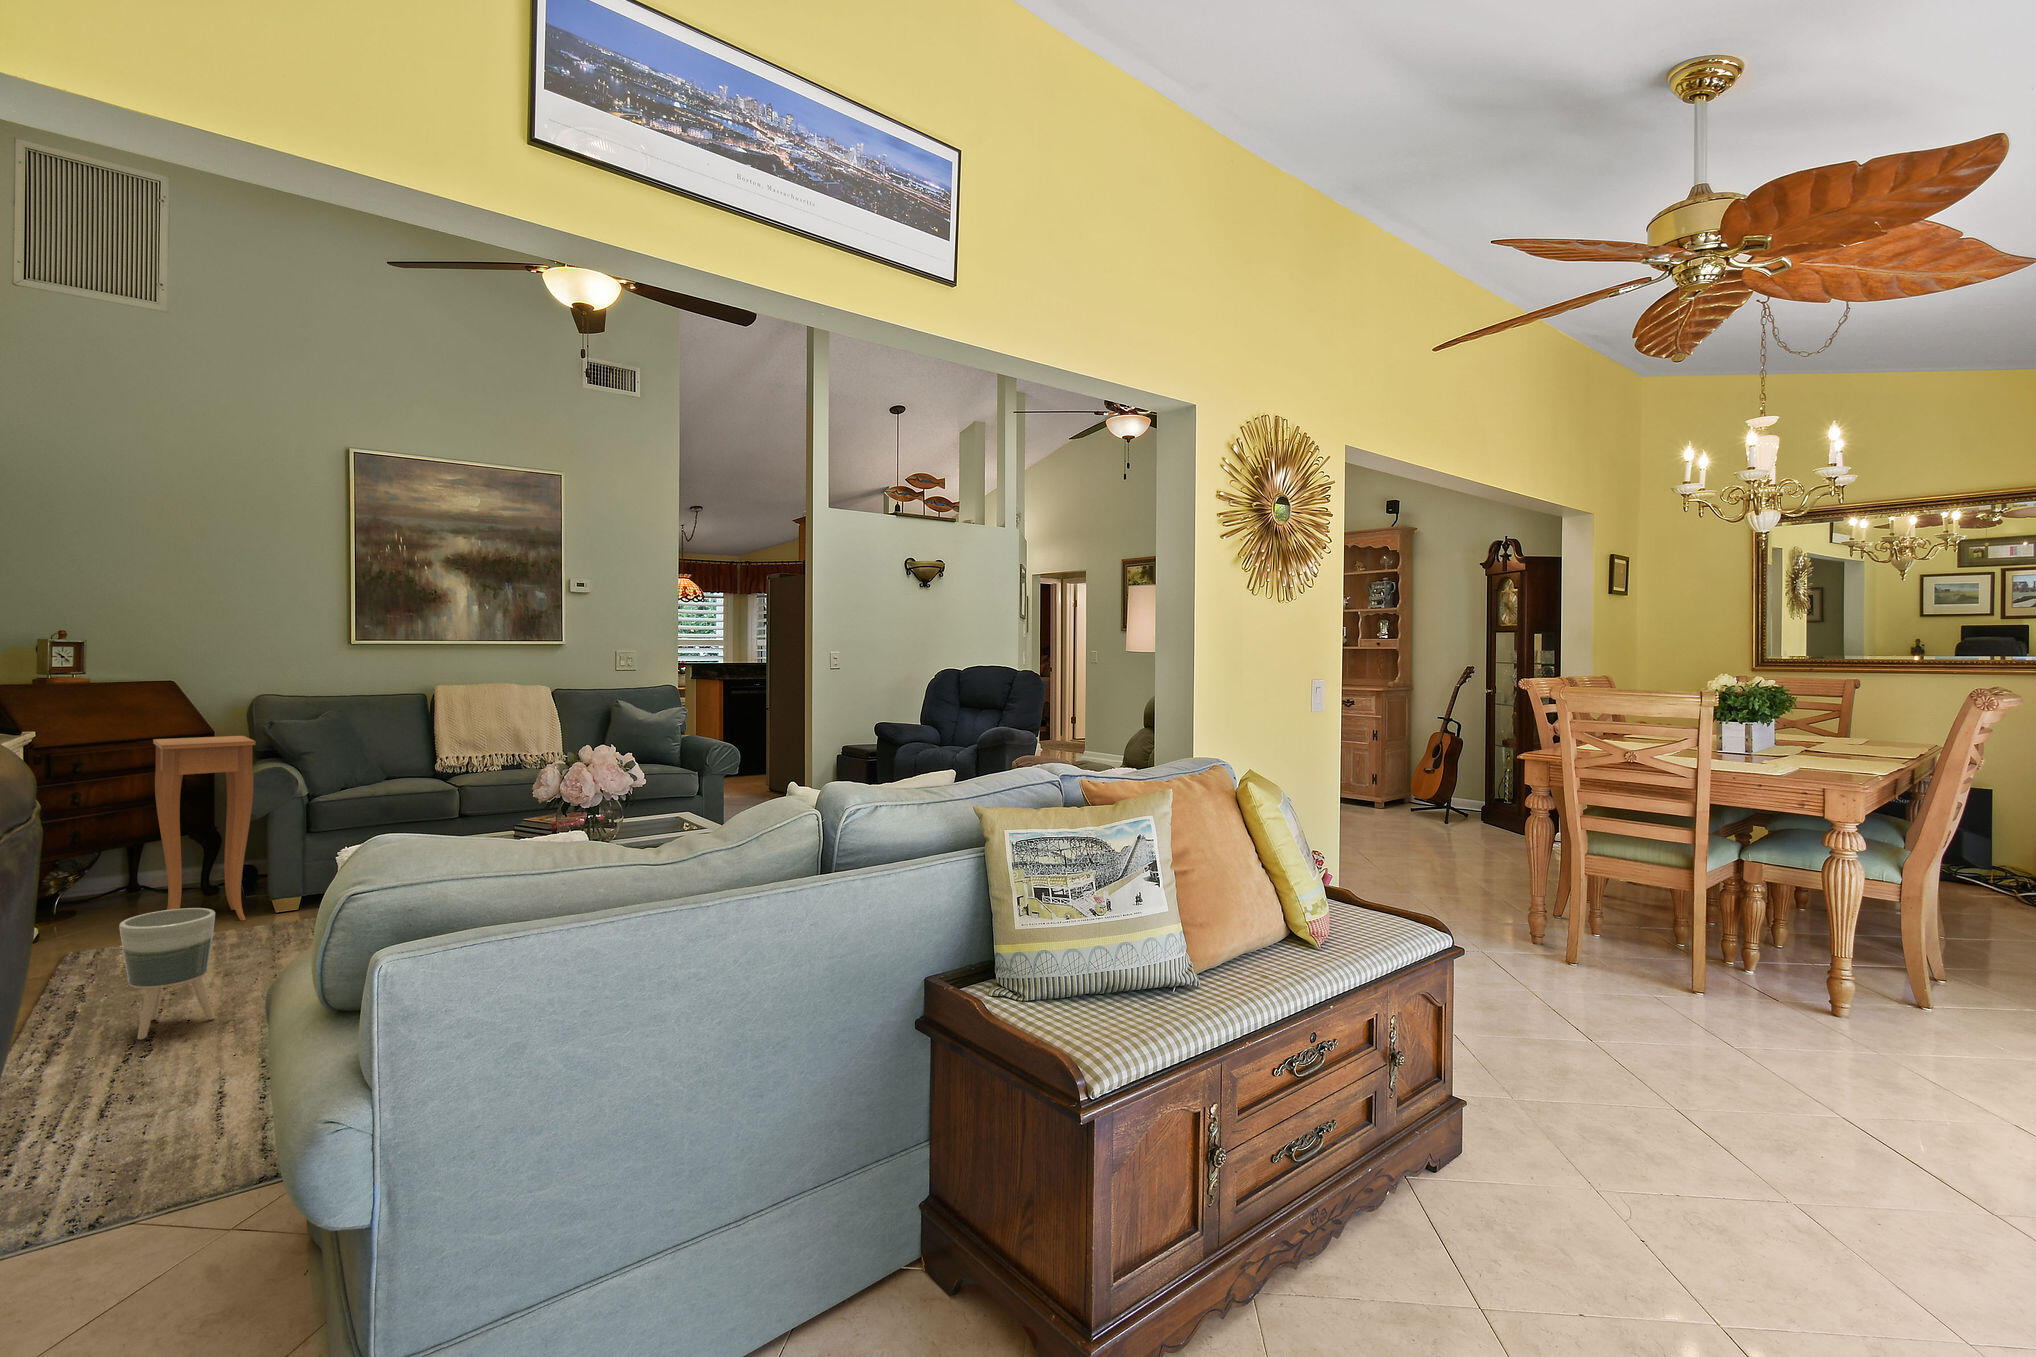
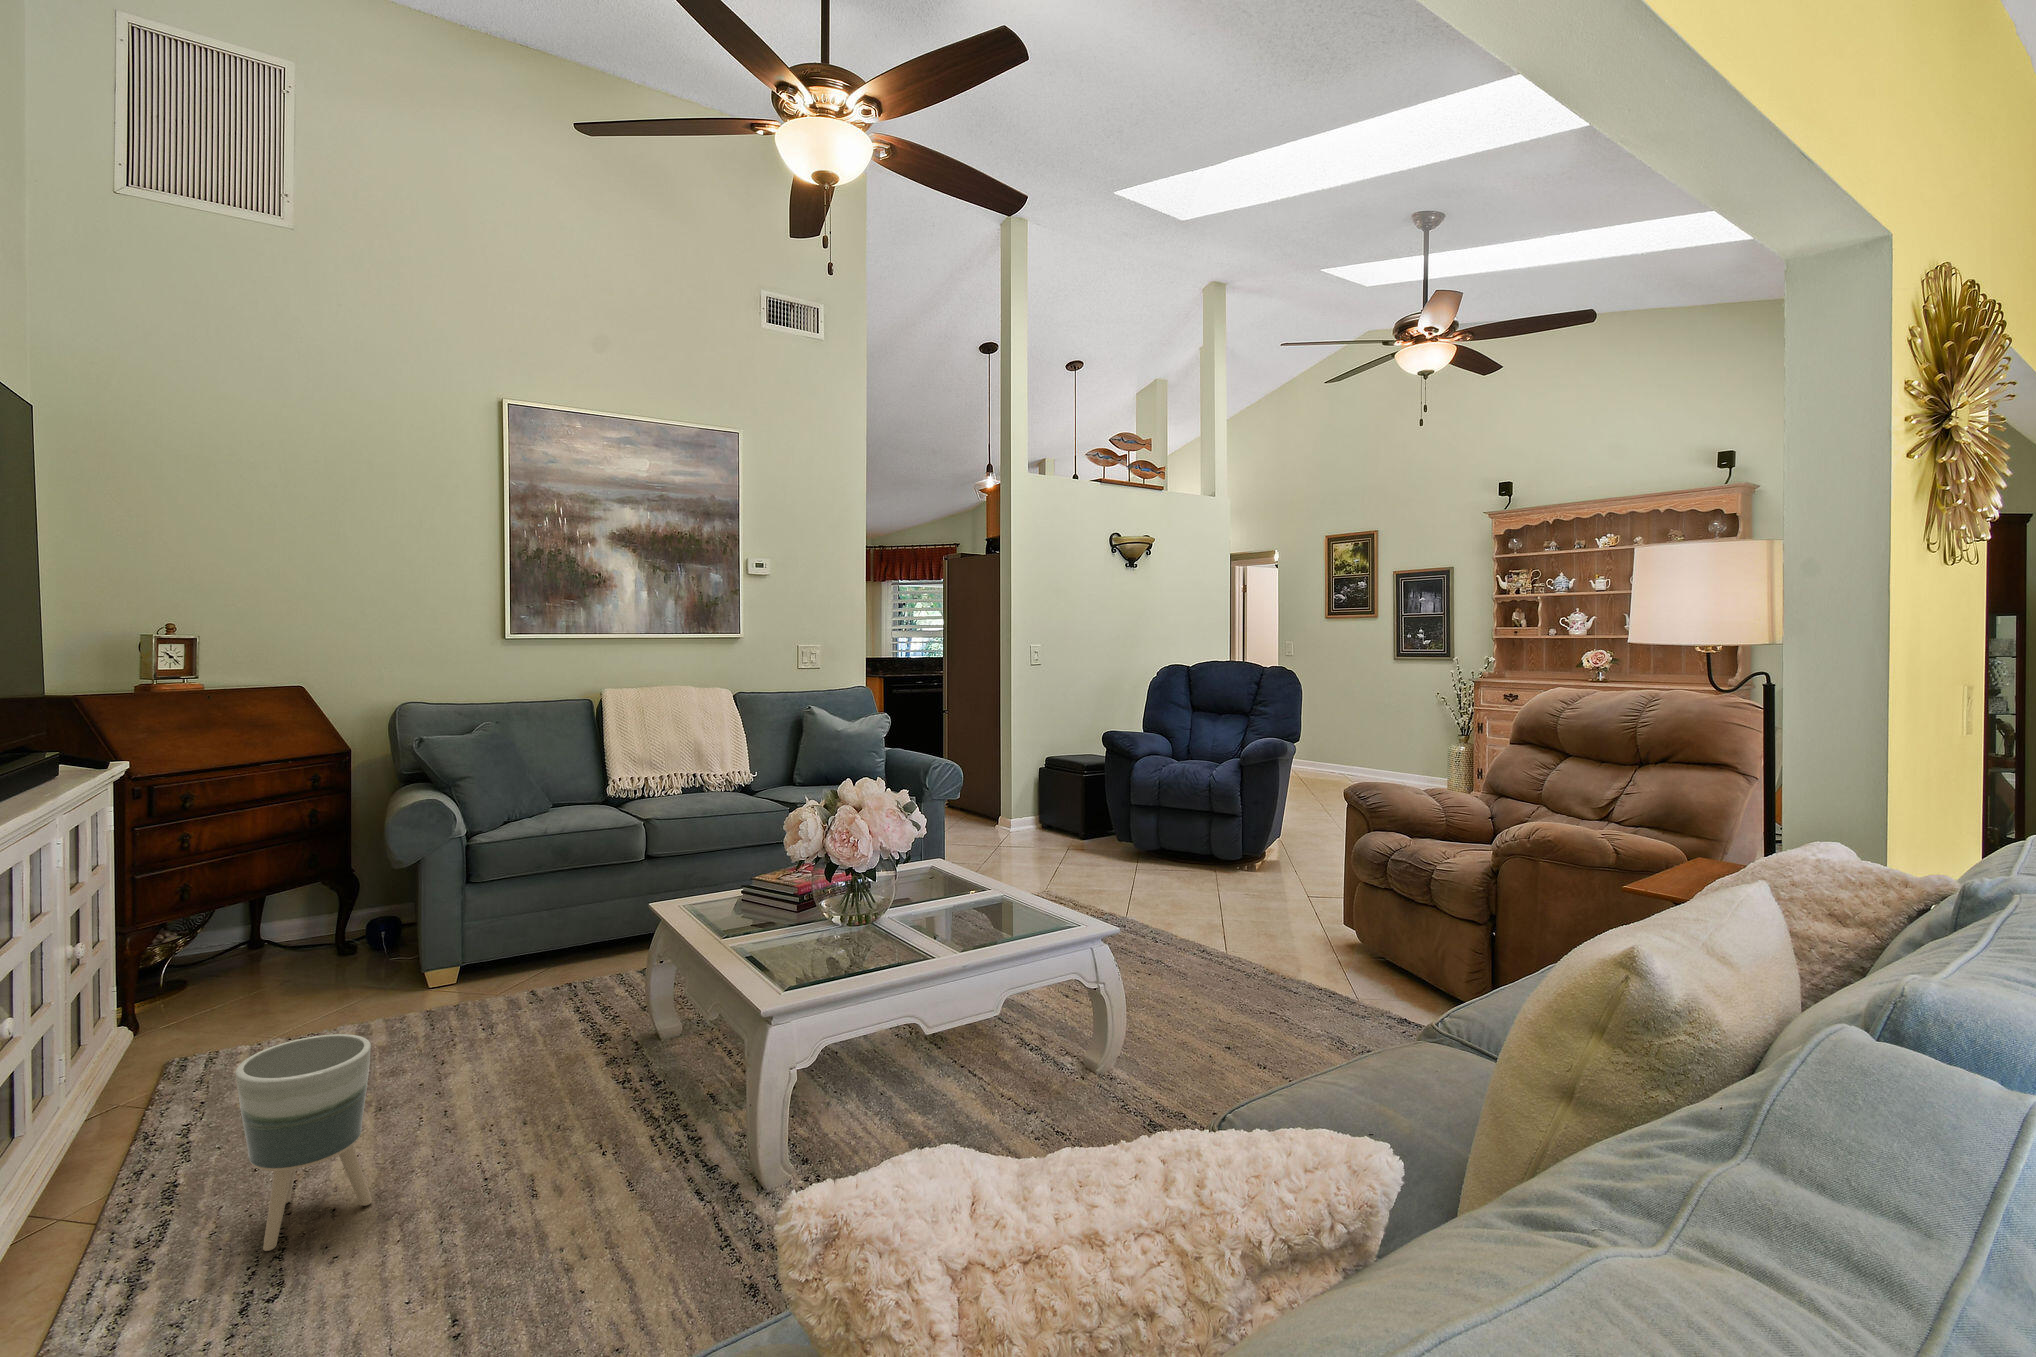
side table: present [153,736,256,921] -> none [278,758,405,1019]

